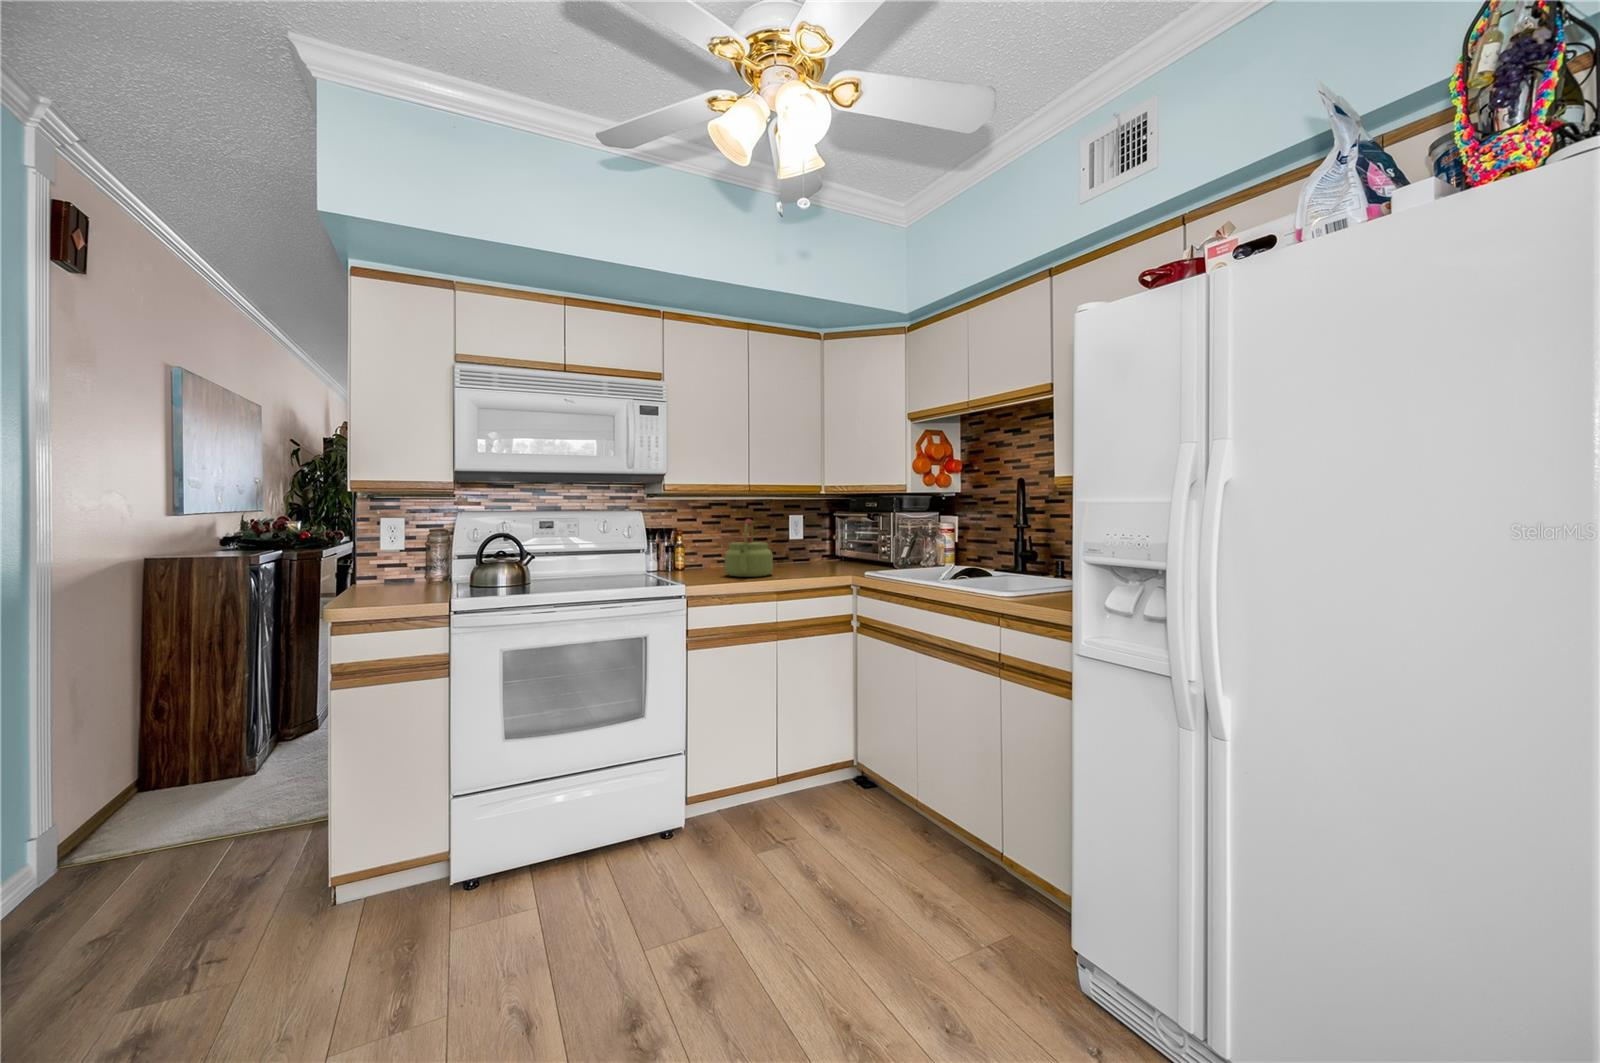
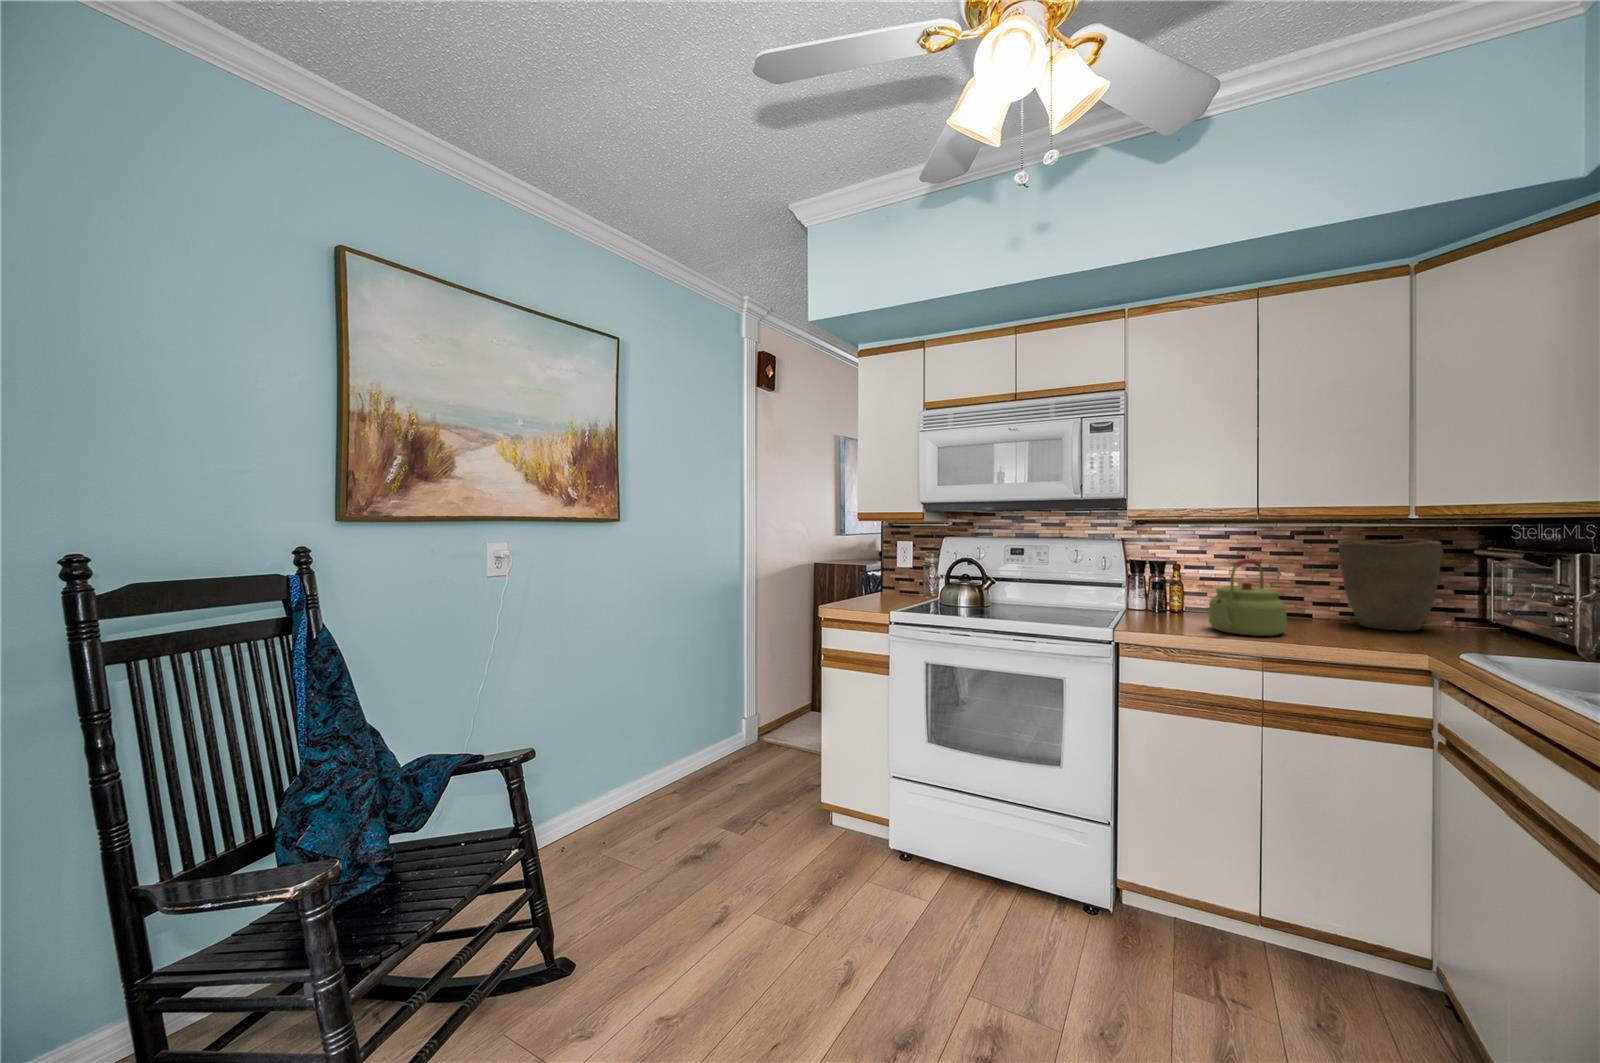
vase: none [780,507,830,567] -> present [1339,539,1442,630]

